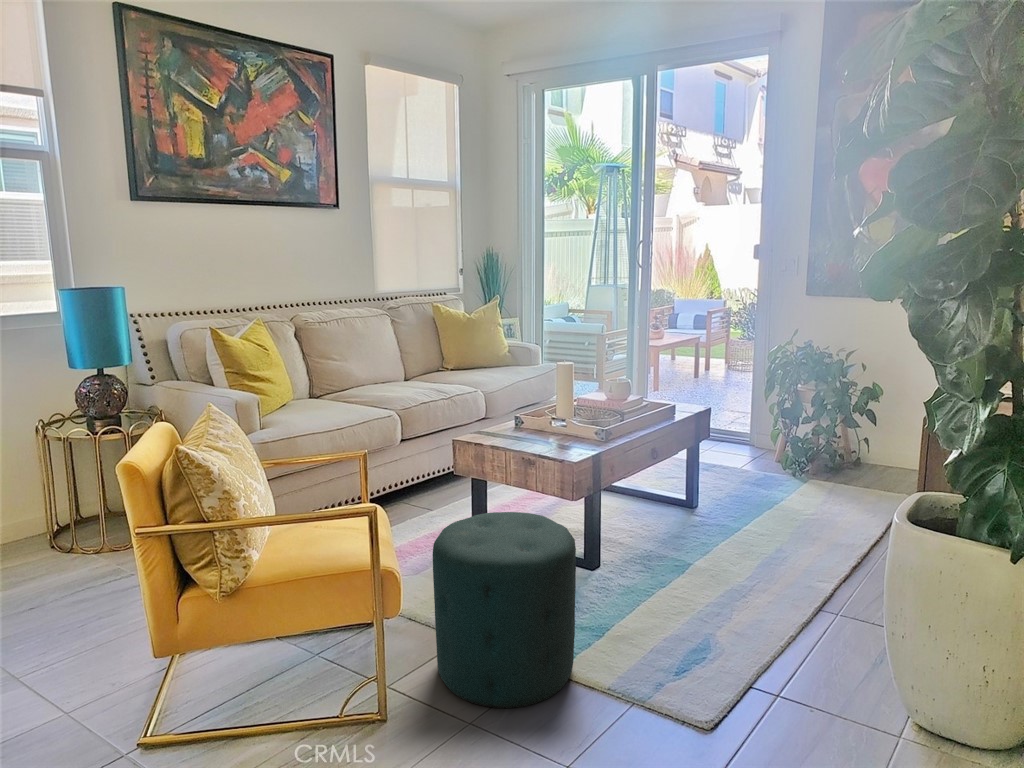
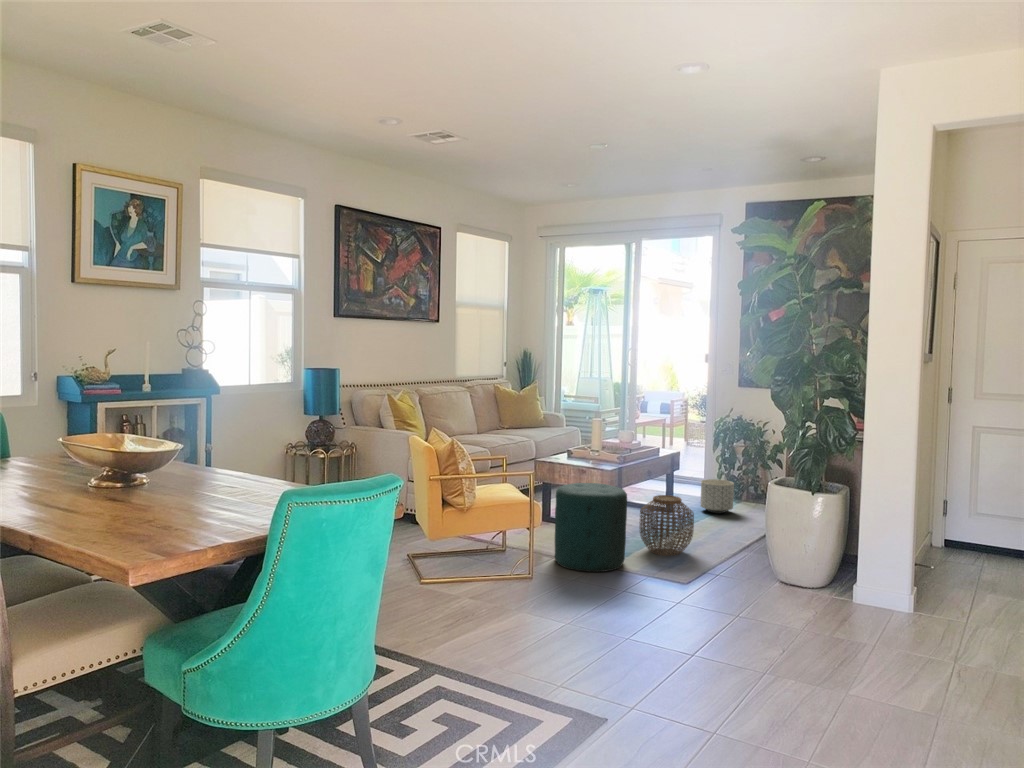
planter: none [741,450,798,509] -> present [701,479,734,513]
woven basket: none [613,524,716,644] -> present [640,495,694,556]

